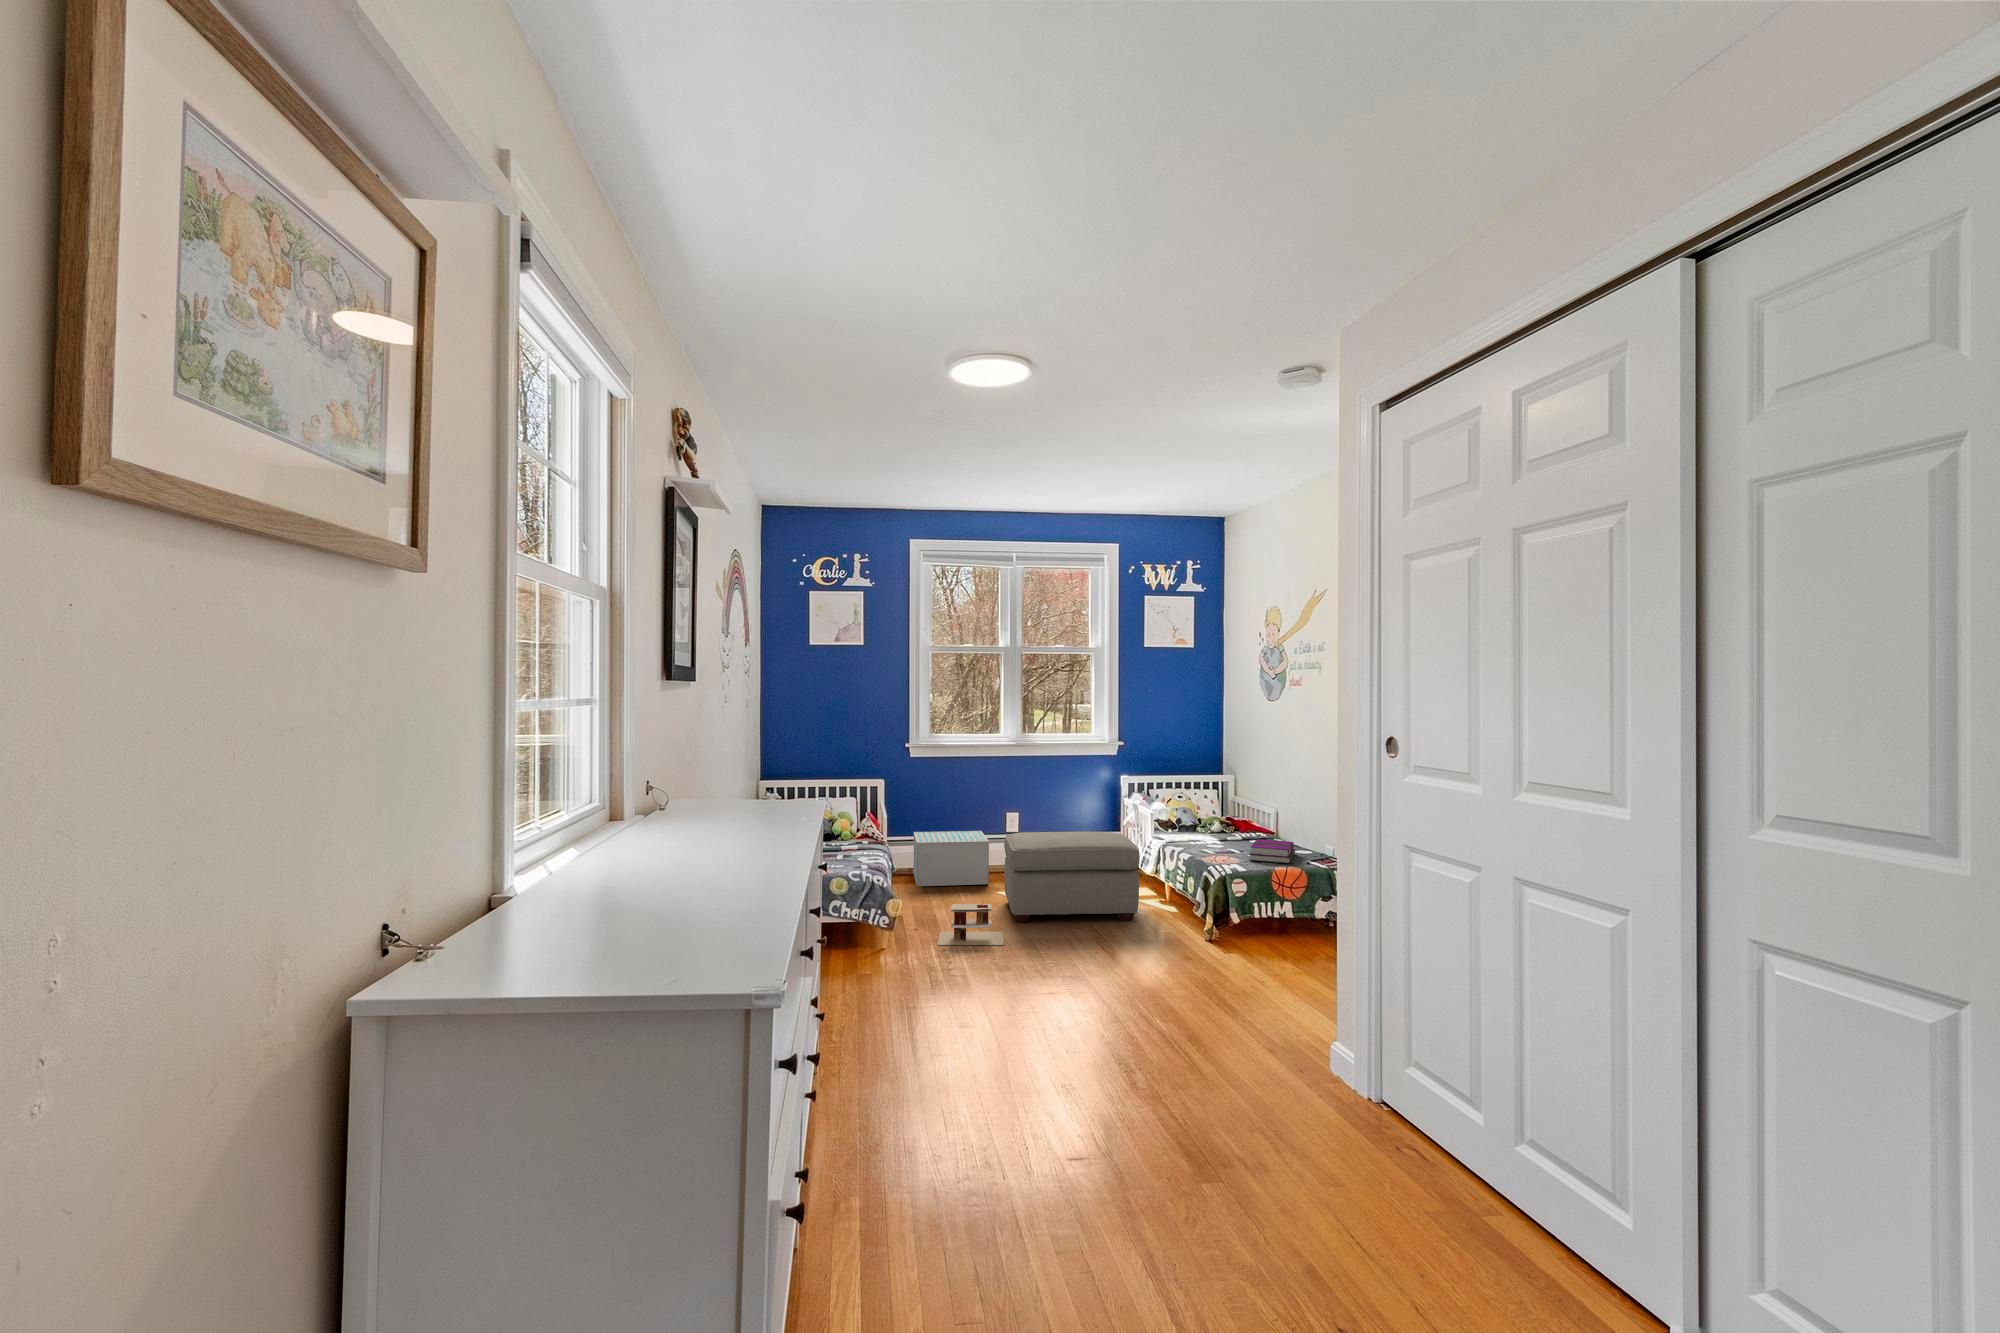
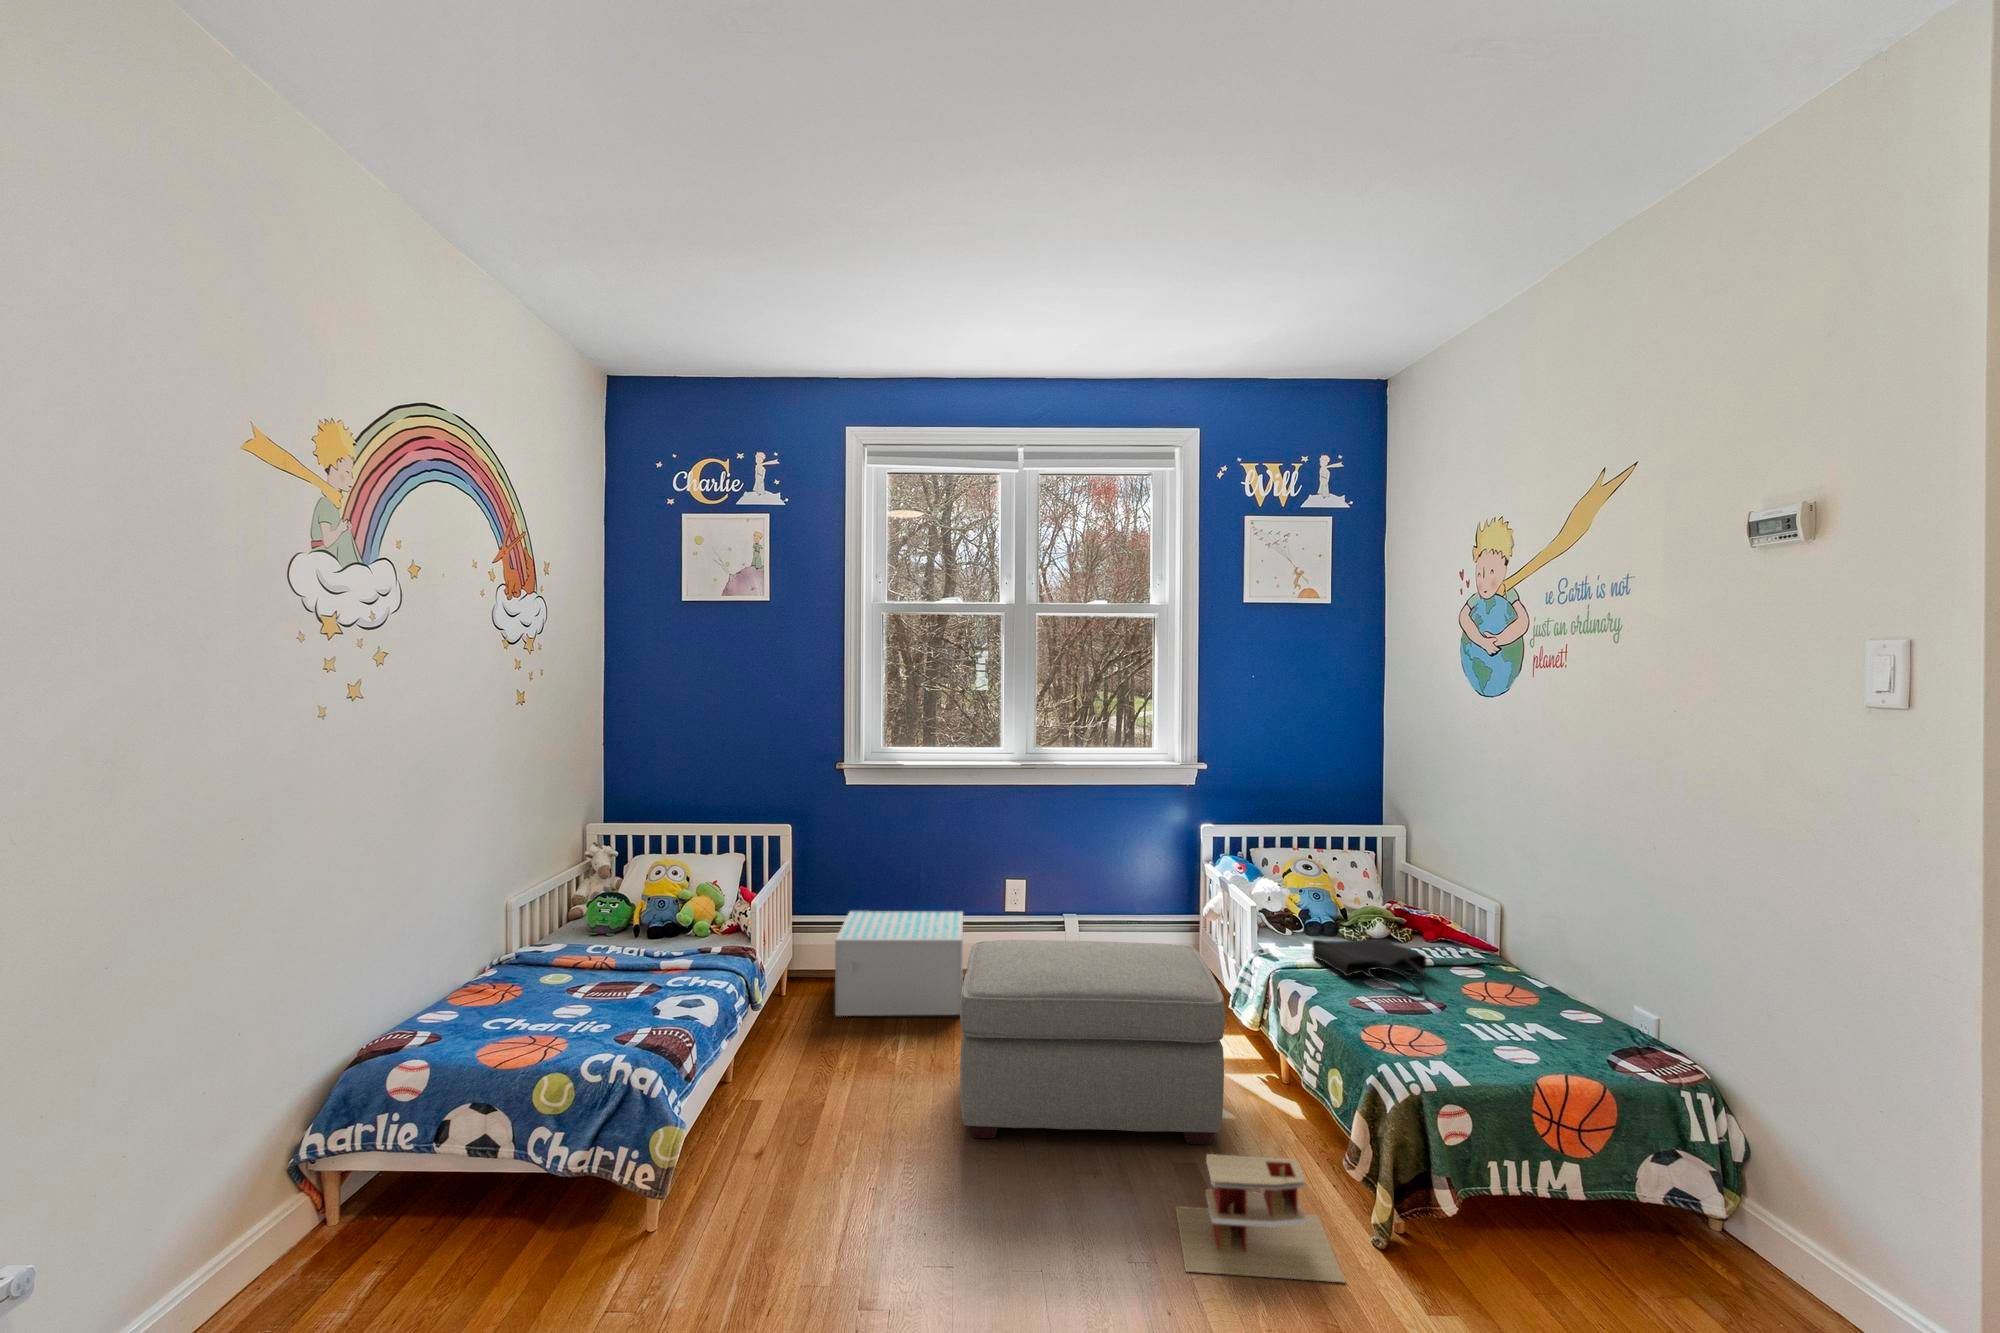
tote bag: none [1182,828,1238,848] -> present [1312,938,1426,997]
hardback book: present [1249,839,1295,863] -> none [1468,984,1568,1061]
toy house: present [938,903,1004,945] -> present [1175,1154,1345,1282]

